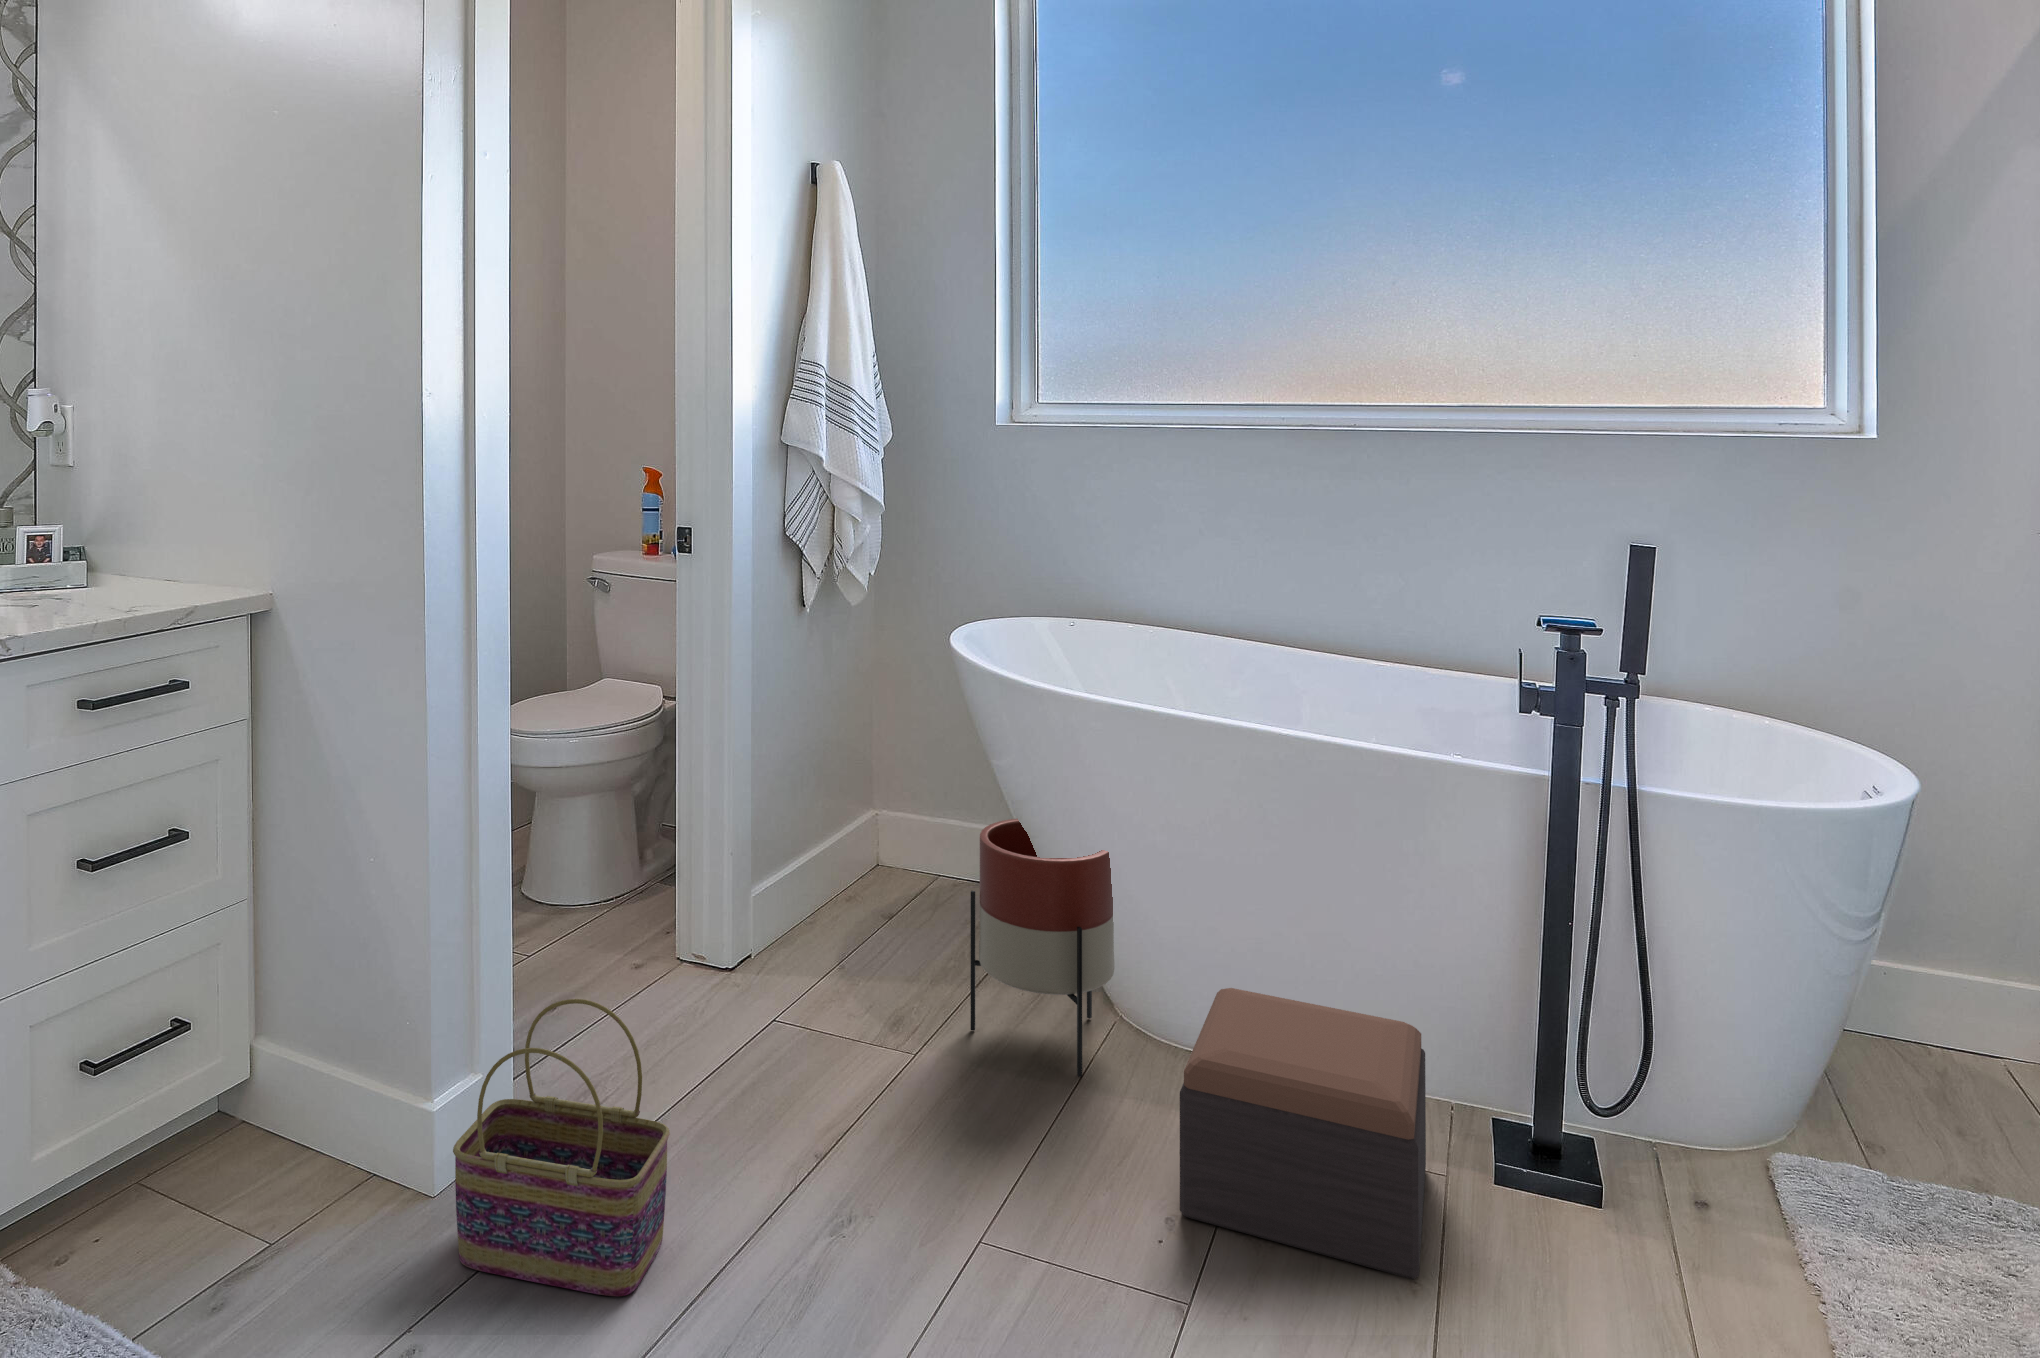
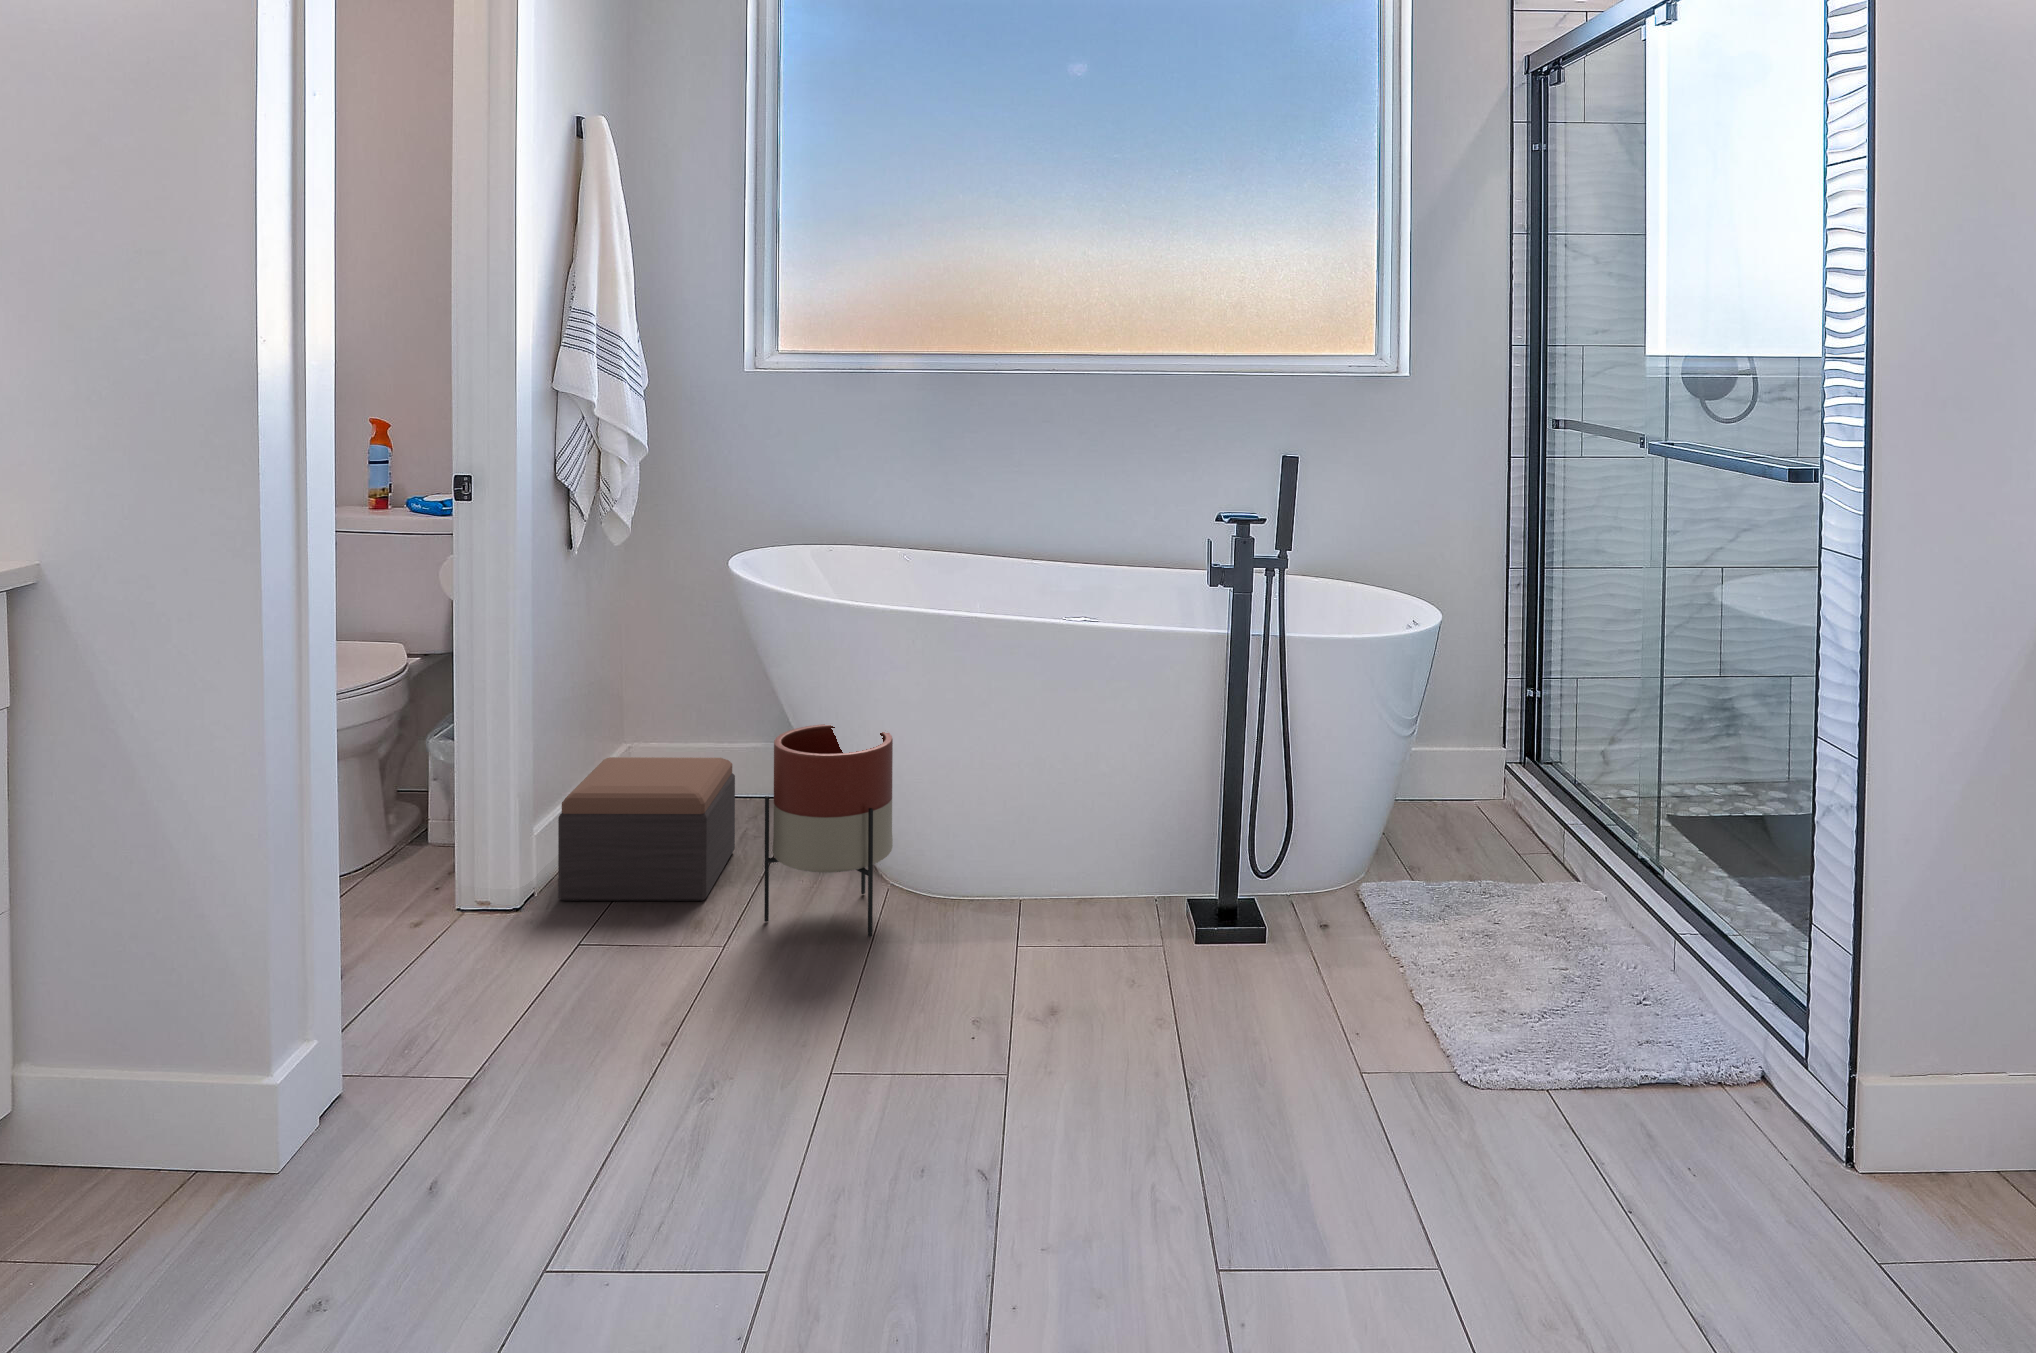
footstool: present [1180,988,1426,1279] -> present [558,757,735,901]
basket: present [453,999,670,1296] -> none [342,929,558,1199]

